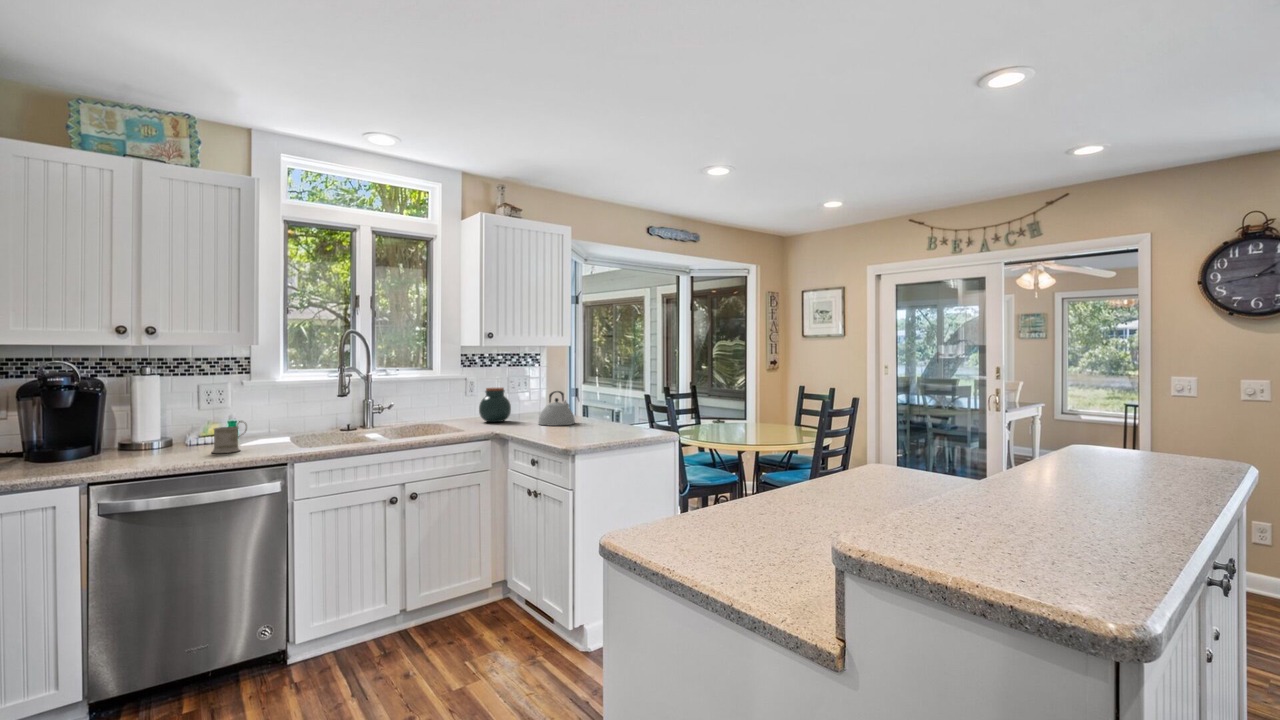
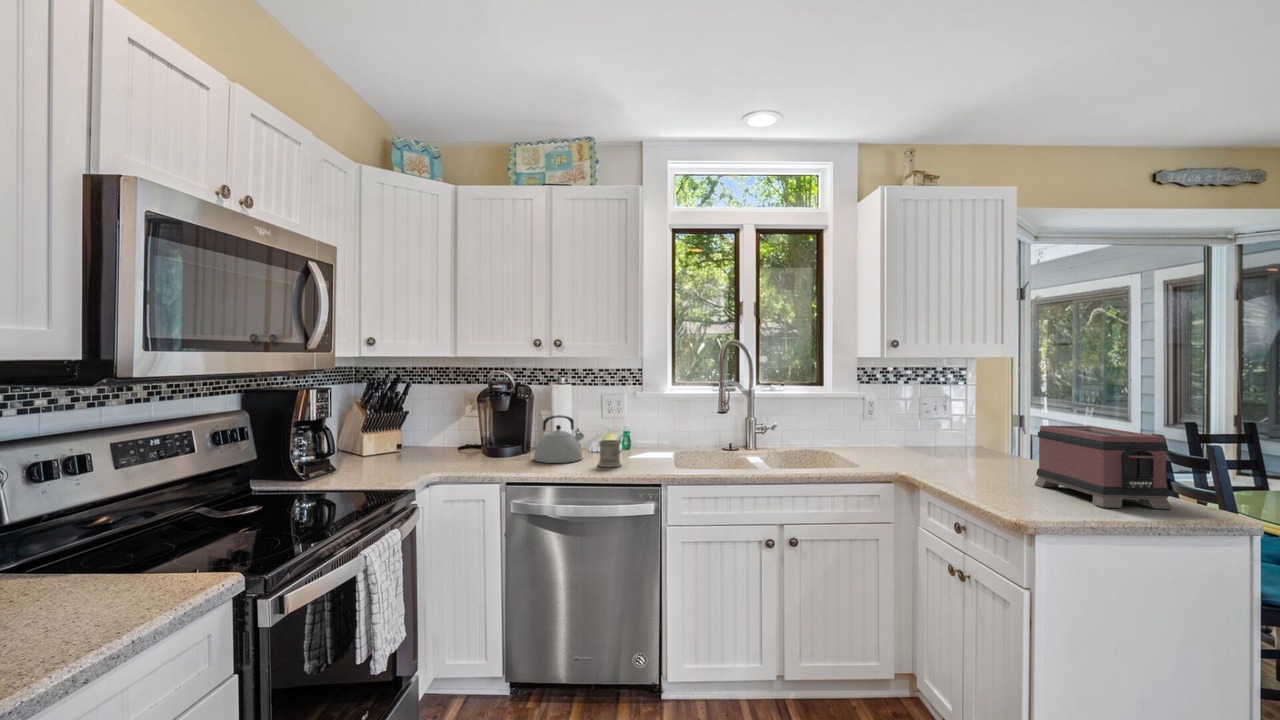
jar: present [479,388,511,422] -> none [879,409,923,455]
toaster: none [577,390,641,436] -> present [1034,426,1172,509]
kettle: present [538,391,575,426] -> present [534,415,584,463]

